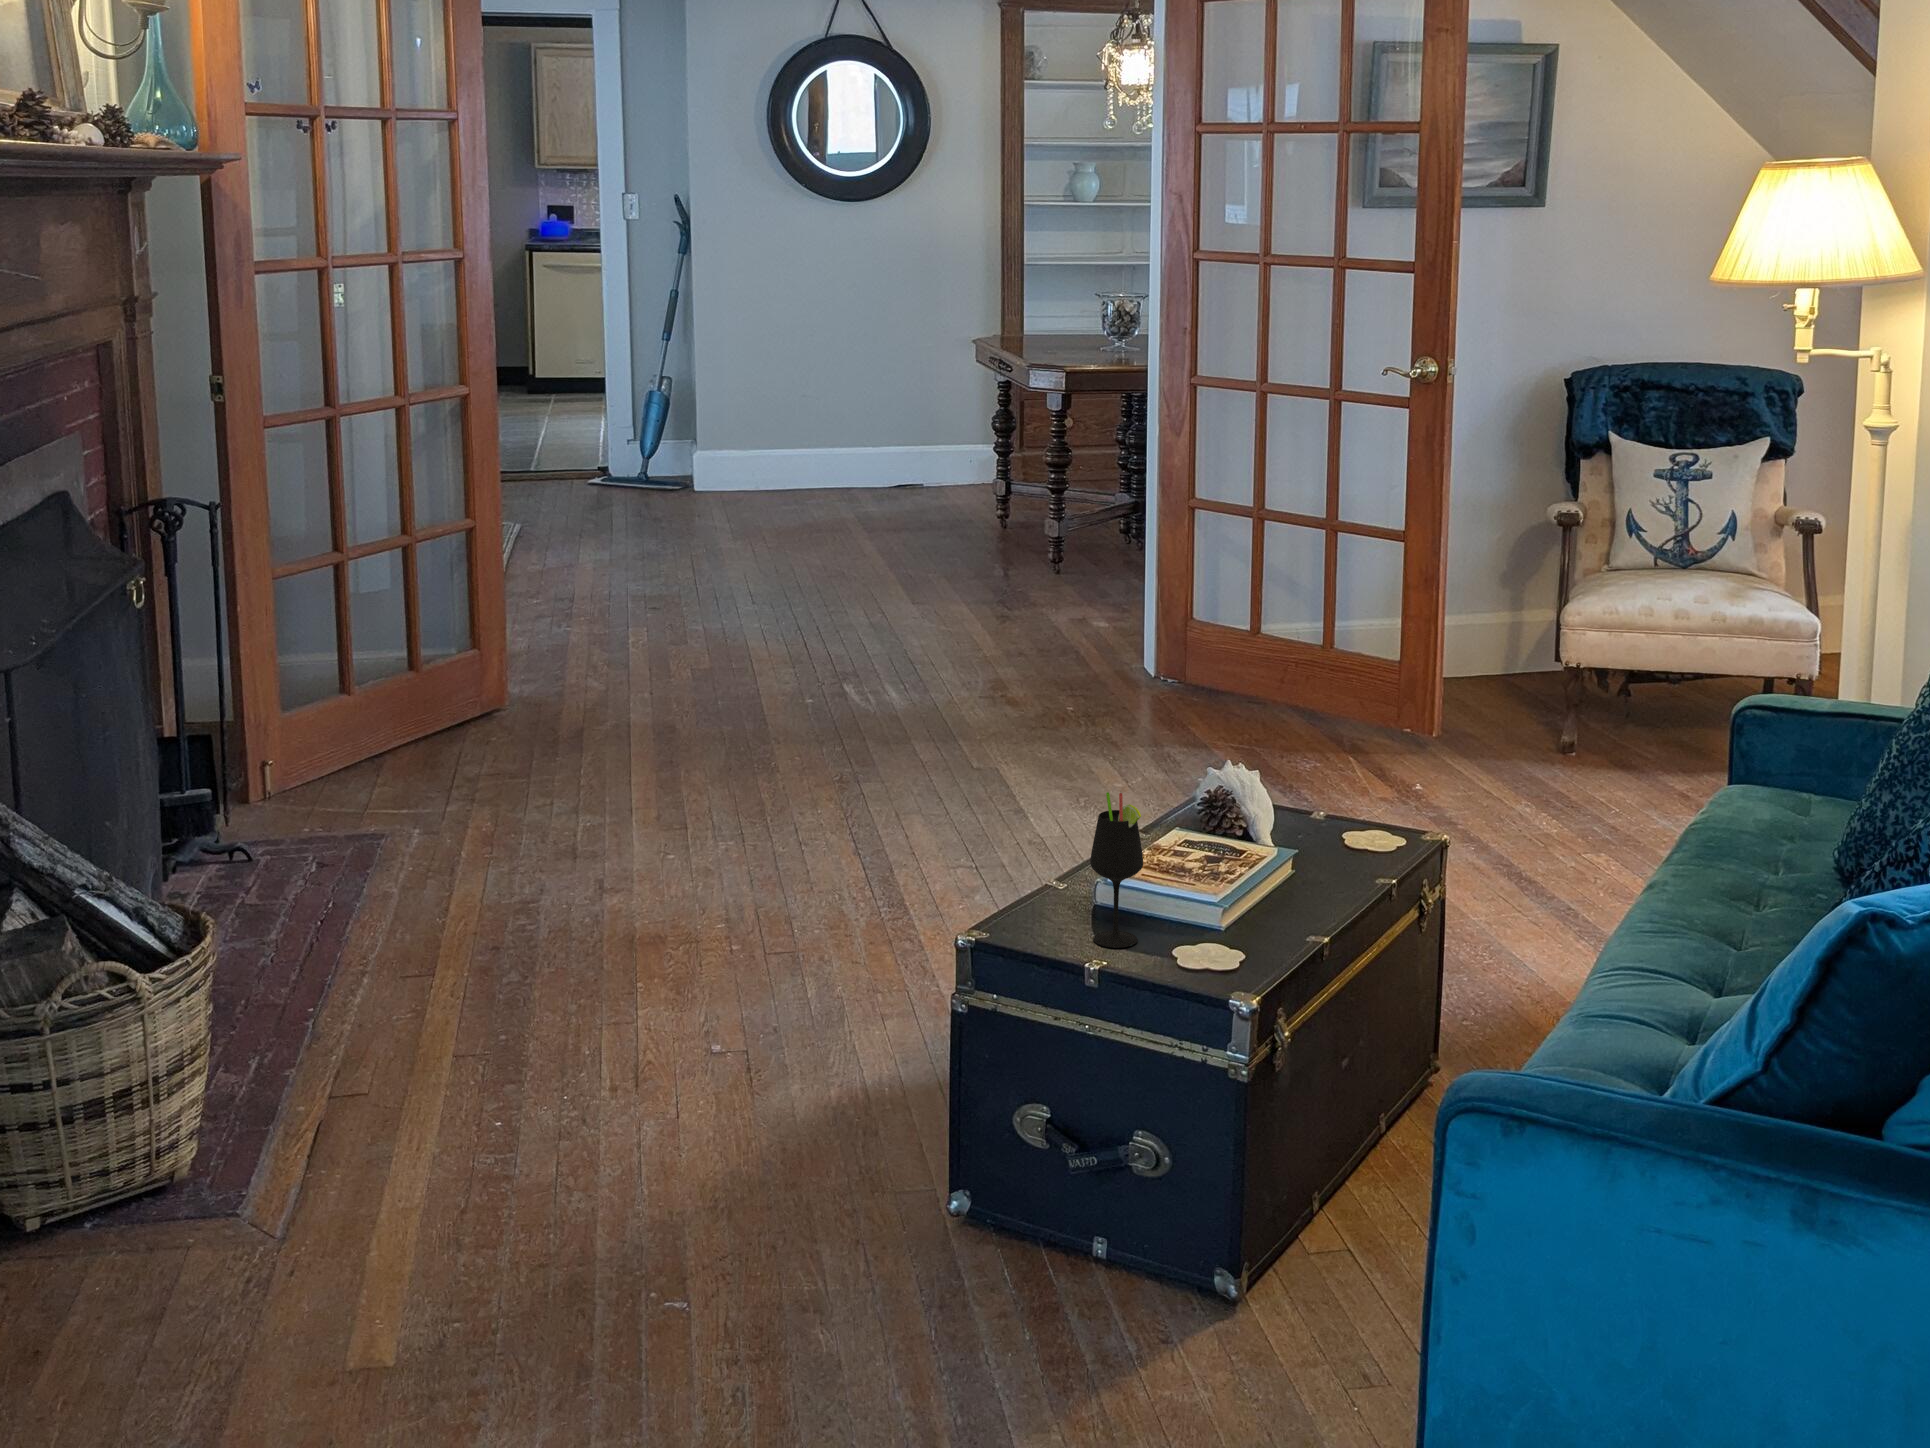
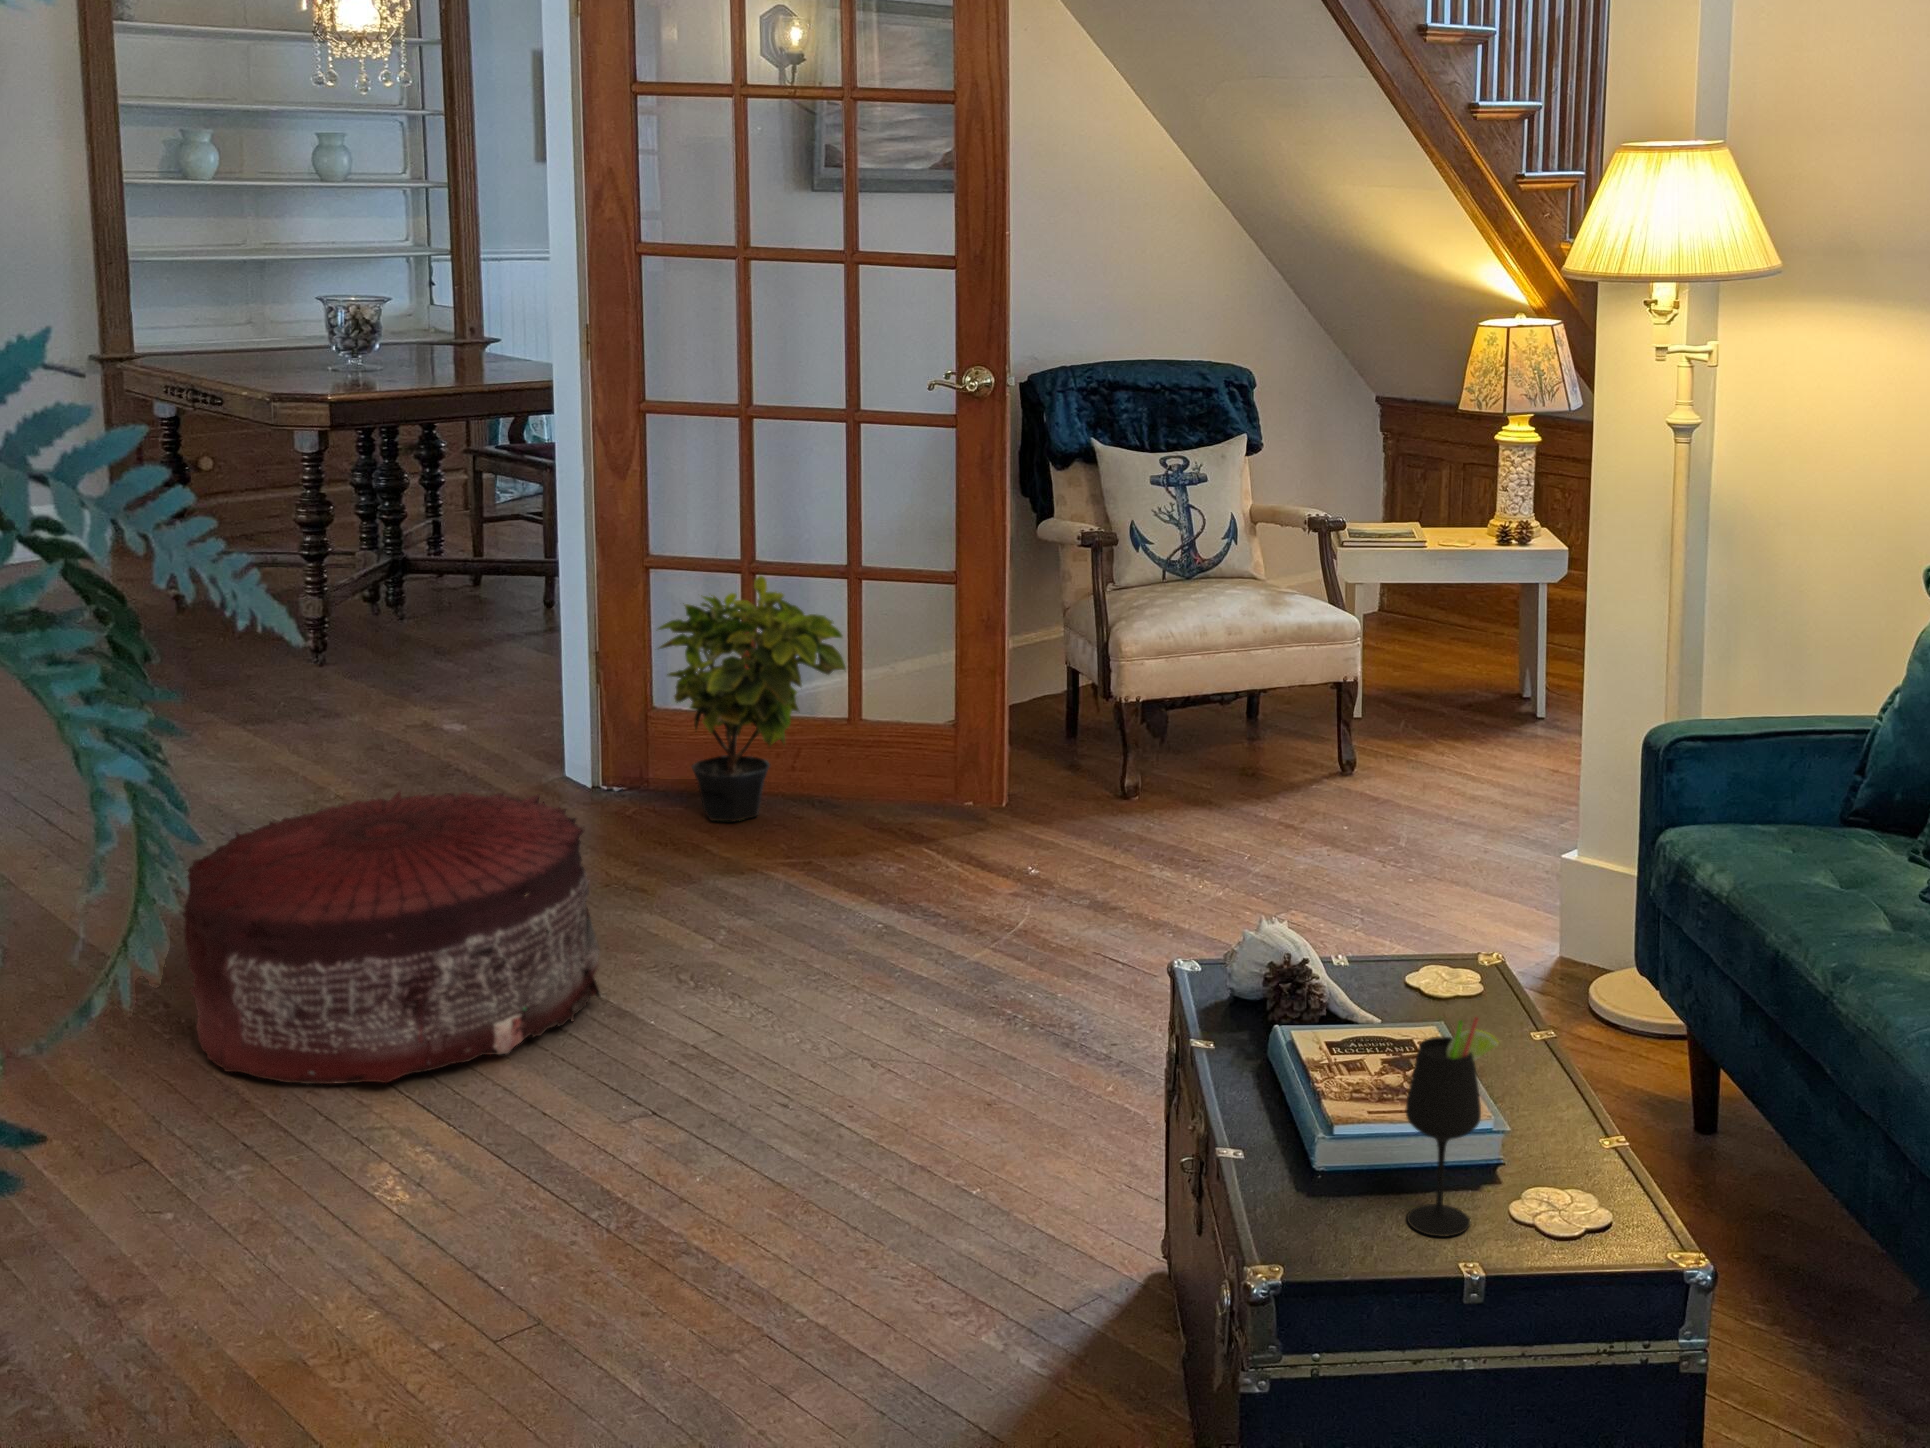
potted plant: none [1176,521,1319,716] -> present [659,576,846,821]
pouf: none [760,638,1019,820] -> present [183,791,600,1084]

